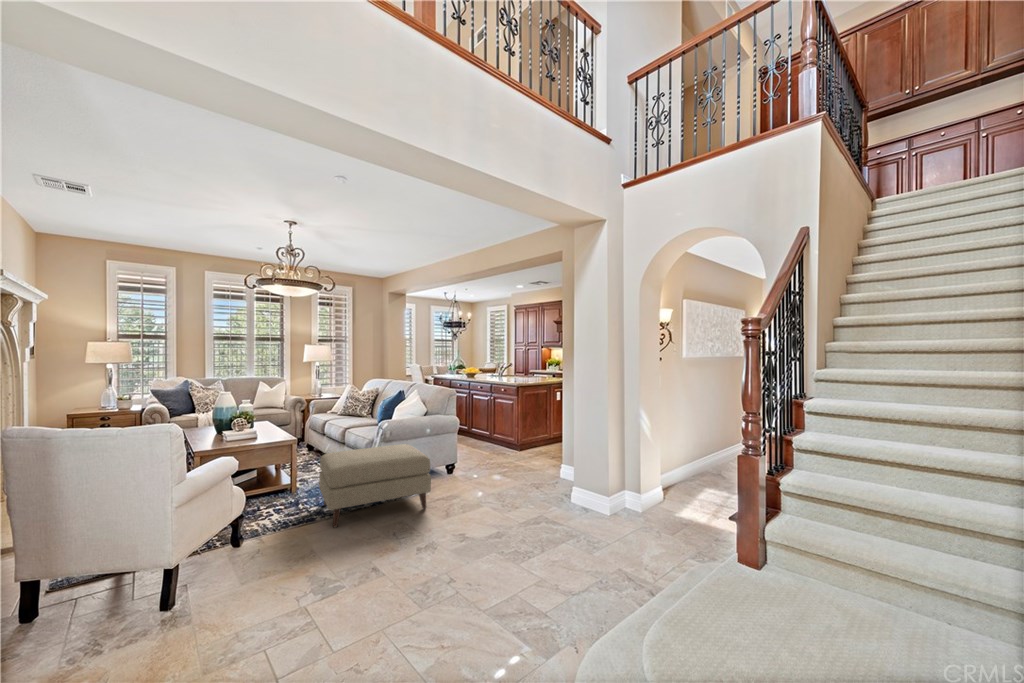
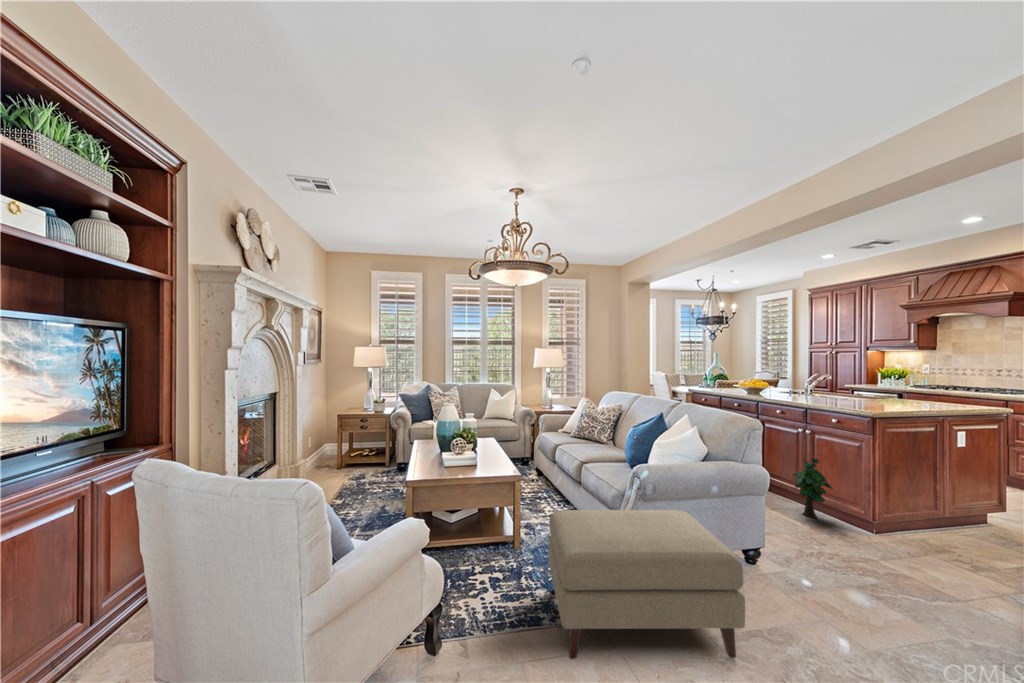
decorative plant: none [486,413,505,449] -> present [793,459,832,518]

